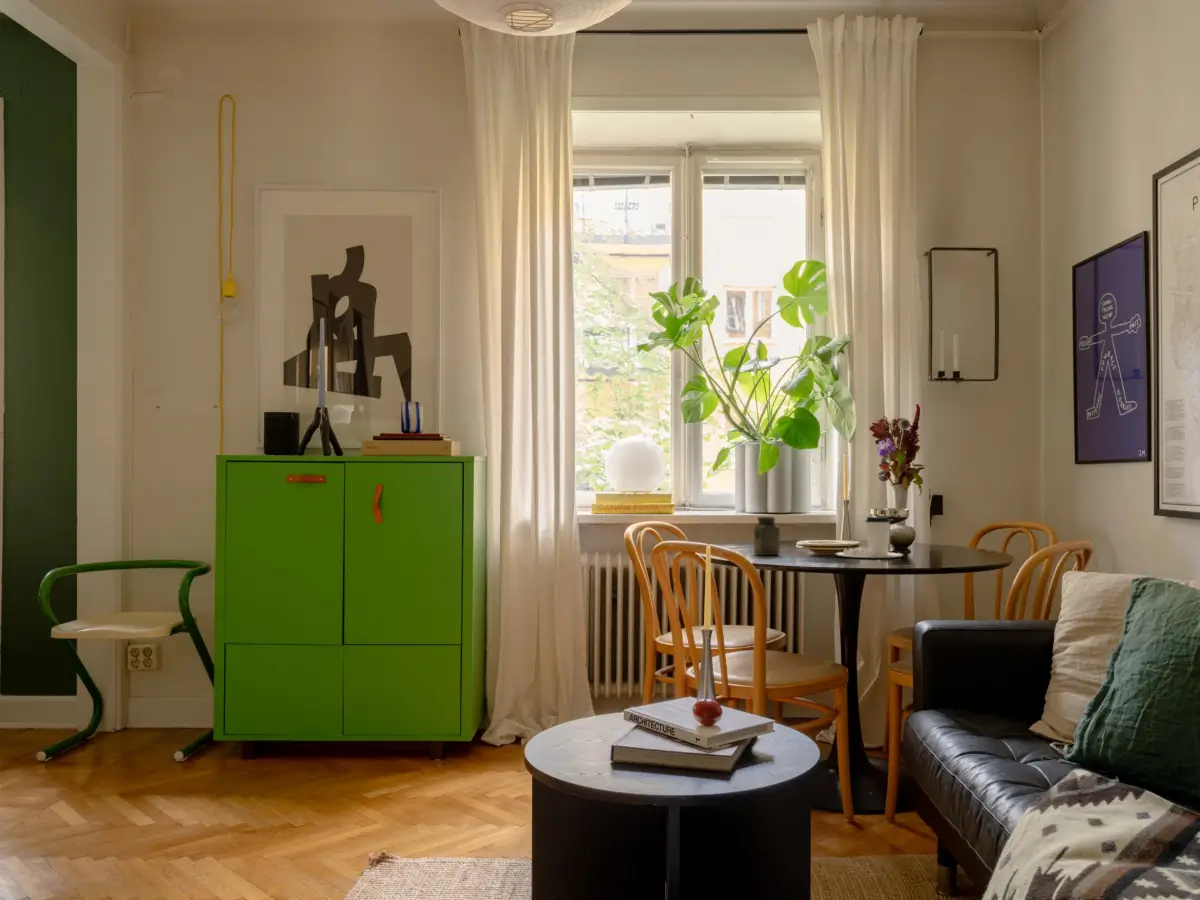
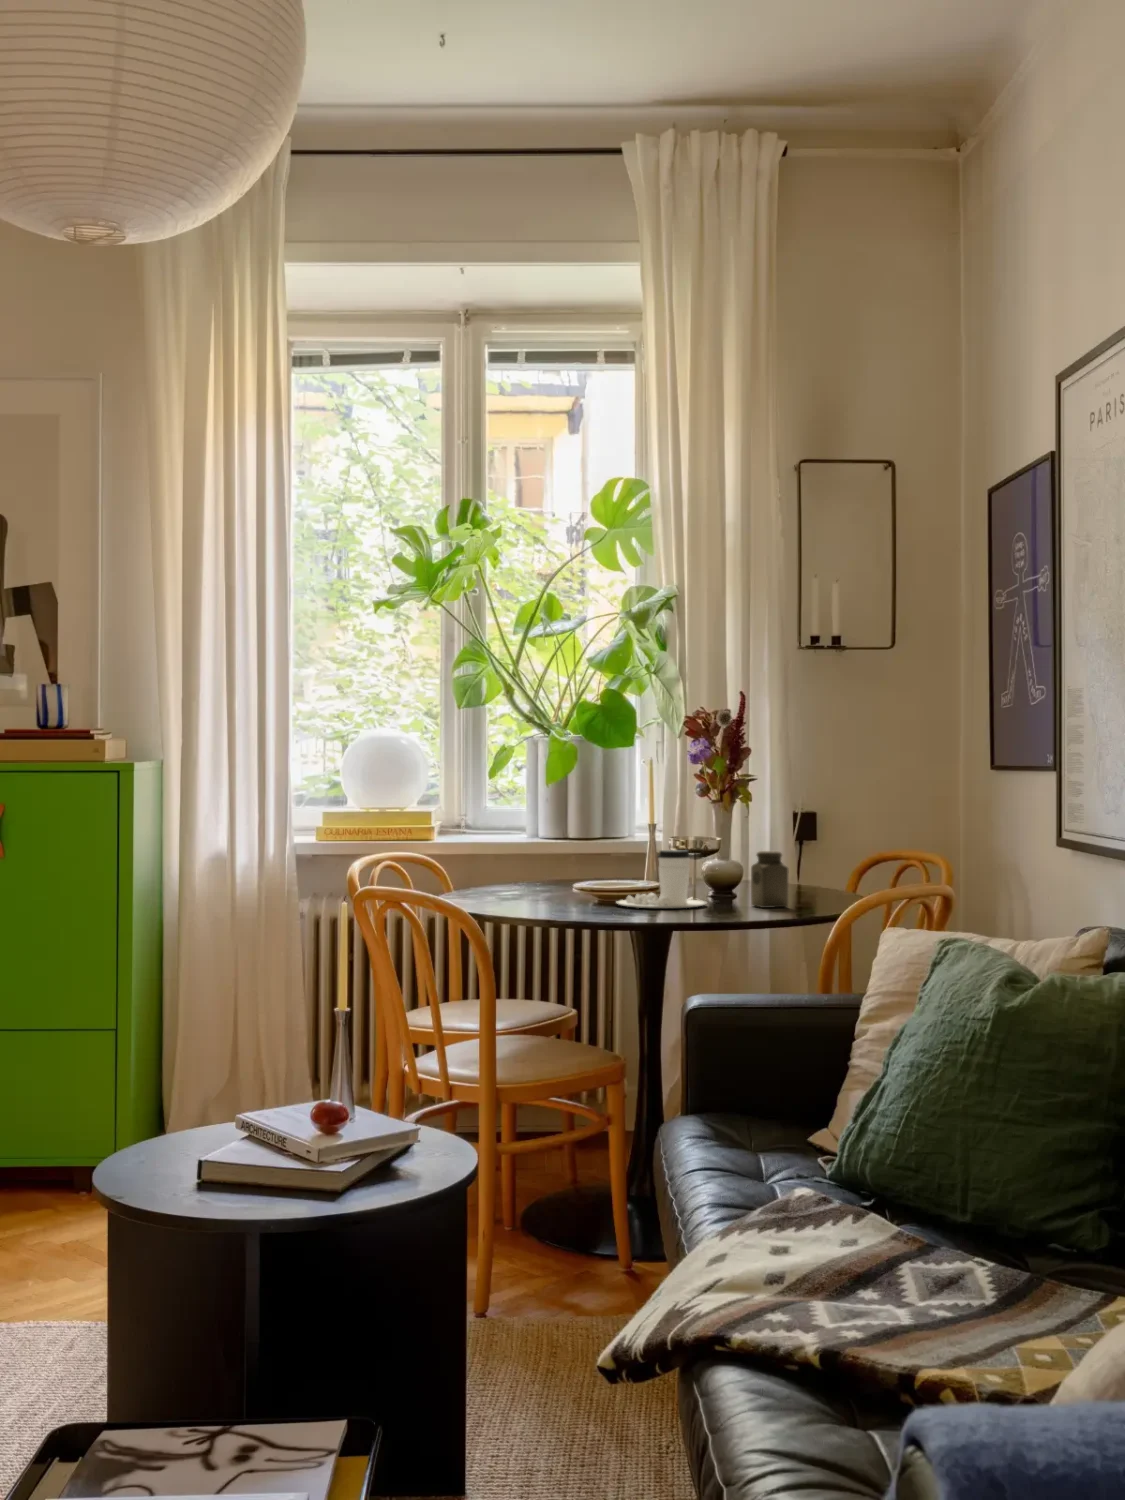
salt shaker: present [754,516,780,555] -> present [751,851,789,908]

